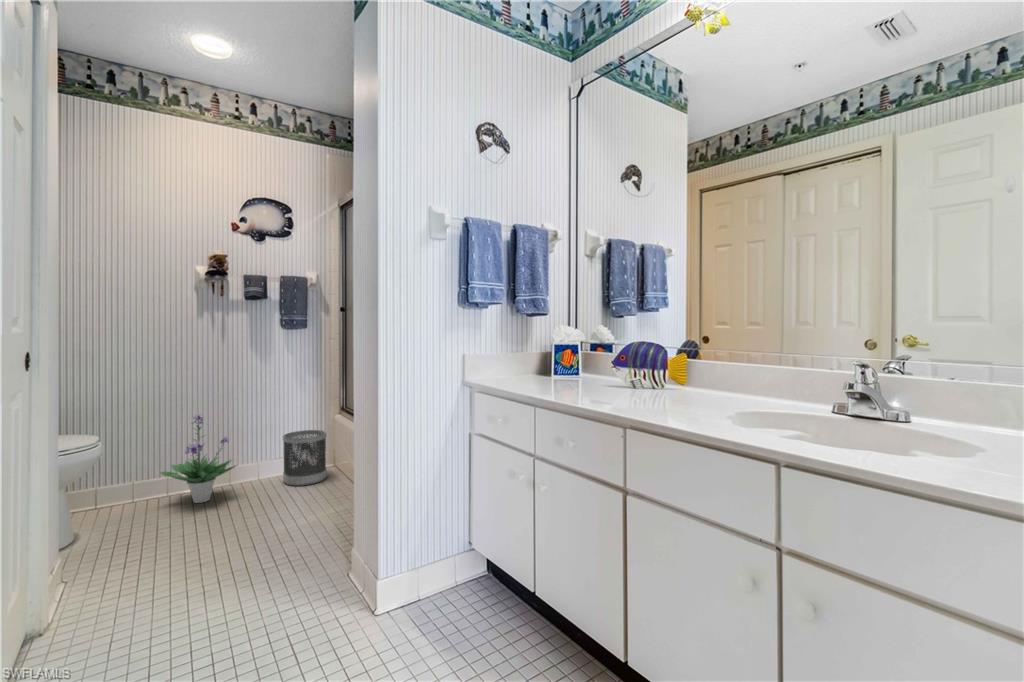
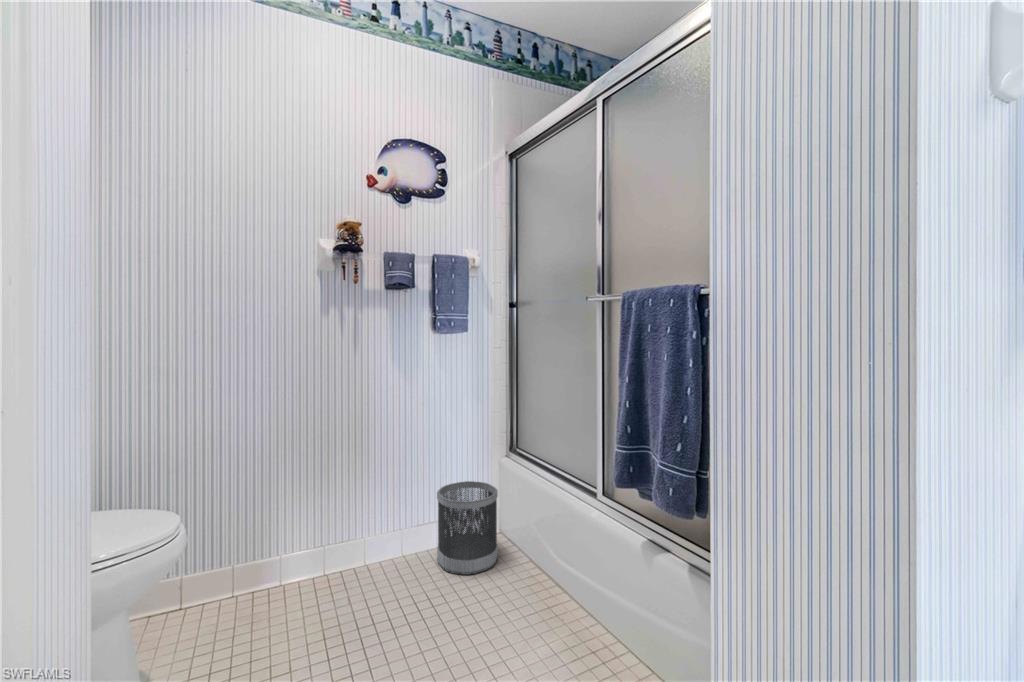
potted plant: present [160,414,236,503] -> none [269,462,382,609]

